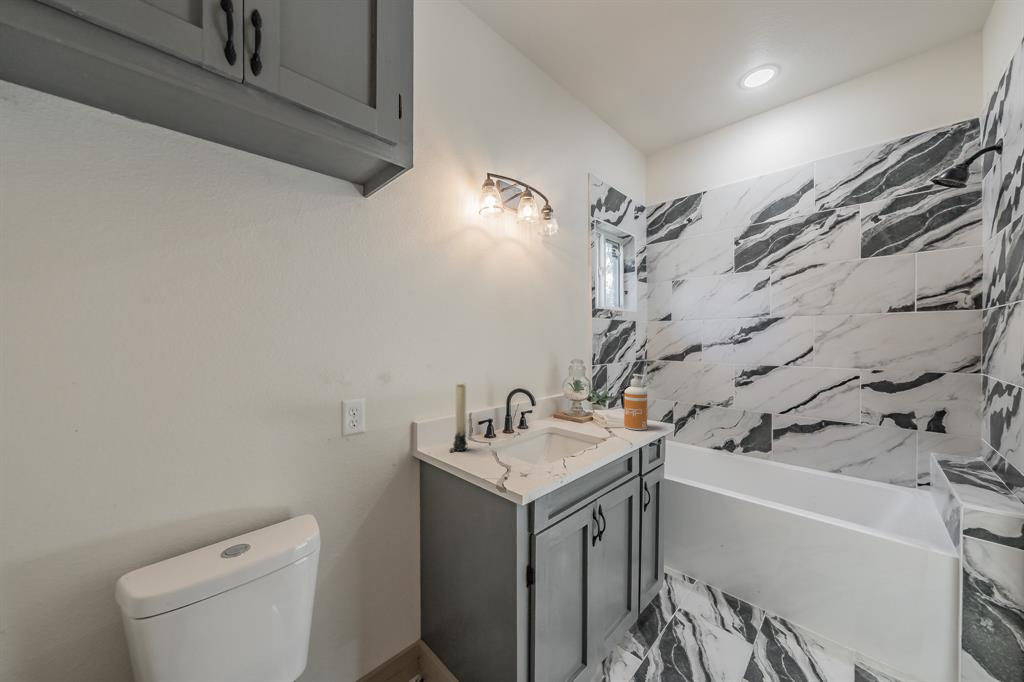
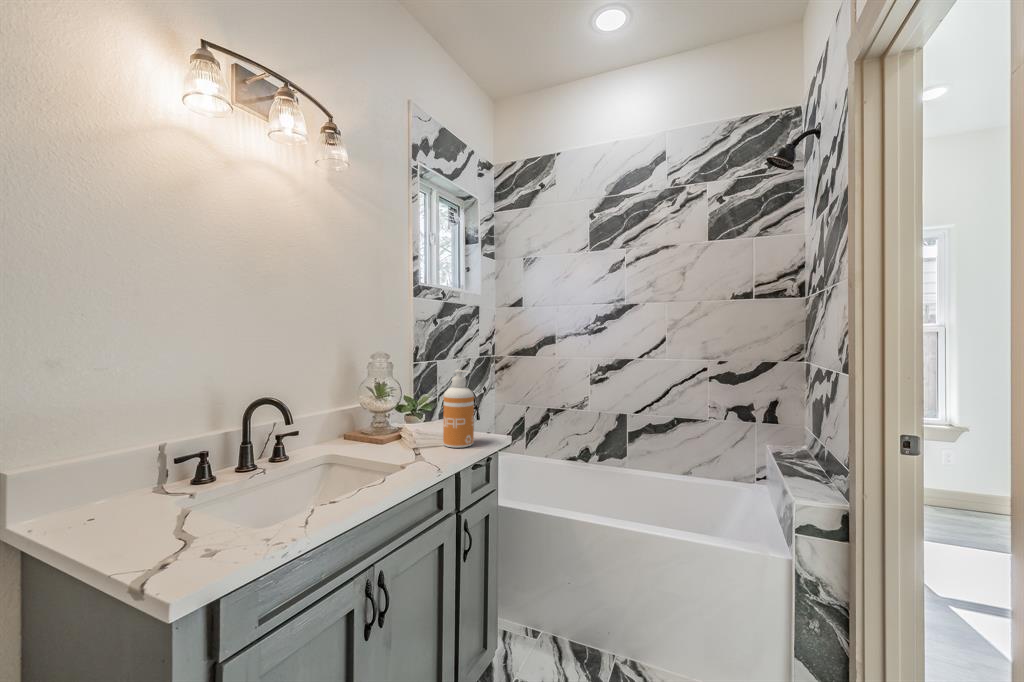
candle: present [450,383,467,452] -> none [89,390,138,520]

